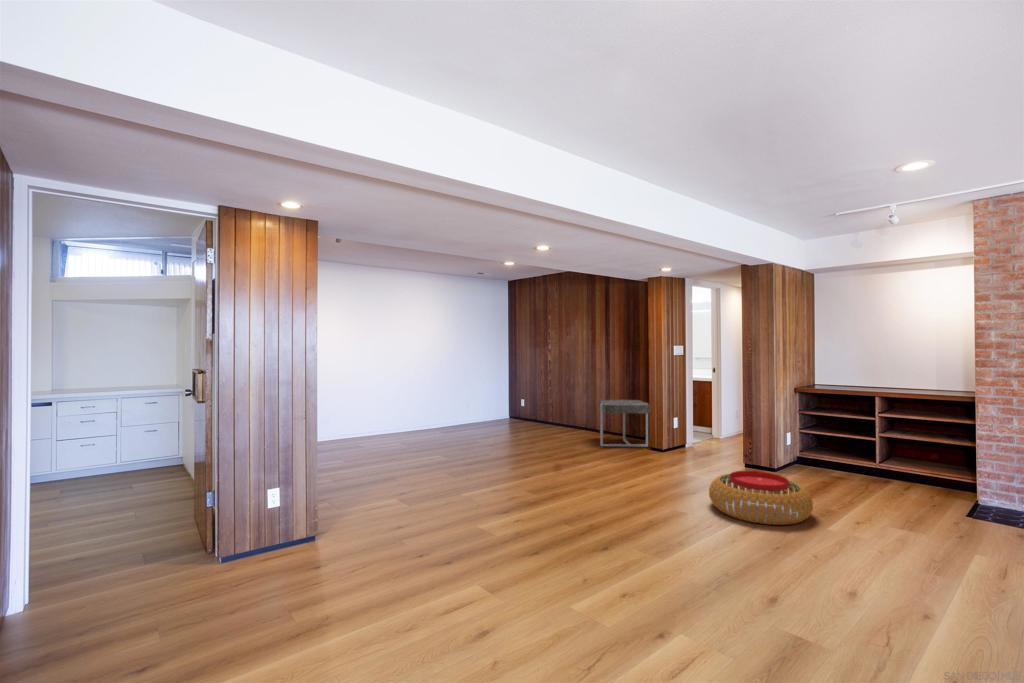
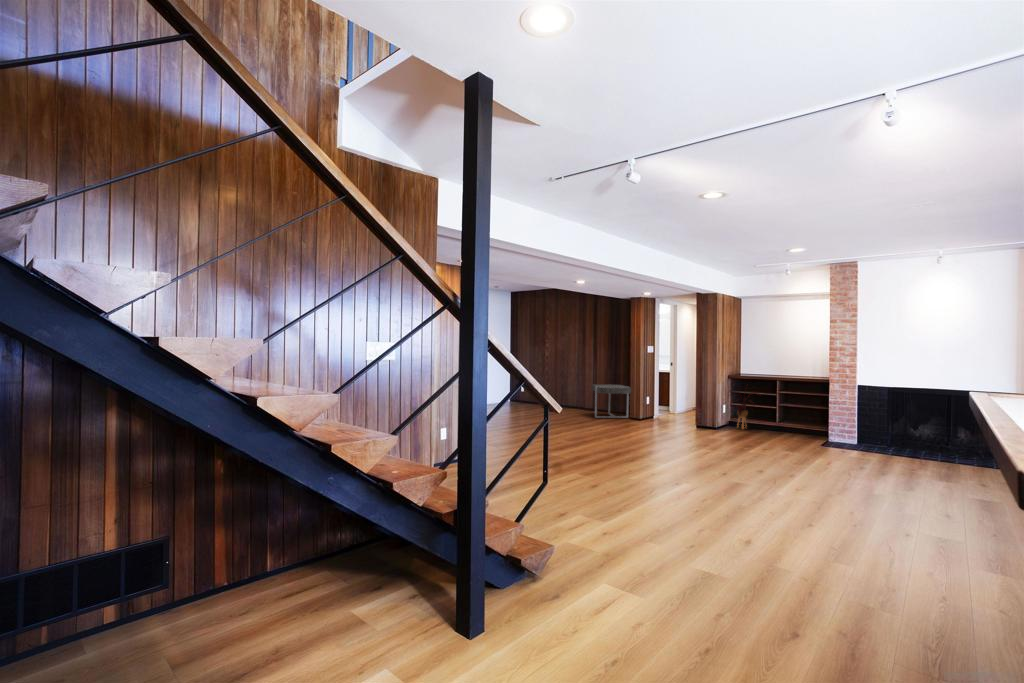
house plant: none [793,400,851,472] -> present [737,392,756,425]
pouf: present [709,471,813,525] -> none [682,423,741,451]

